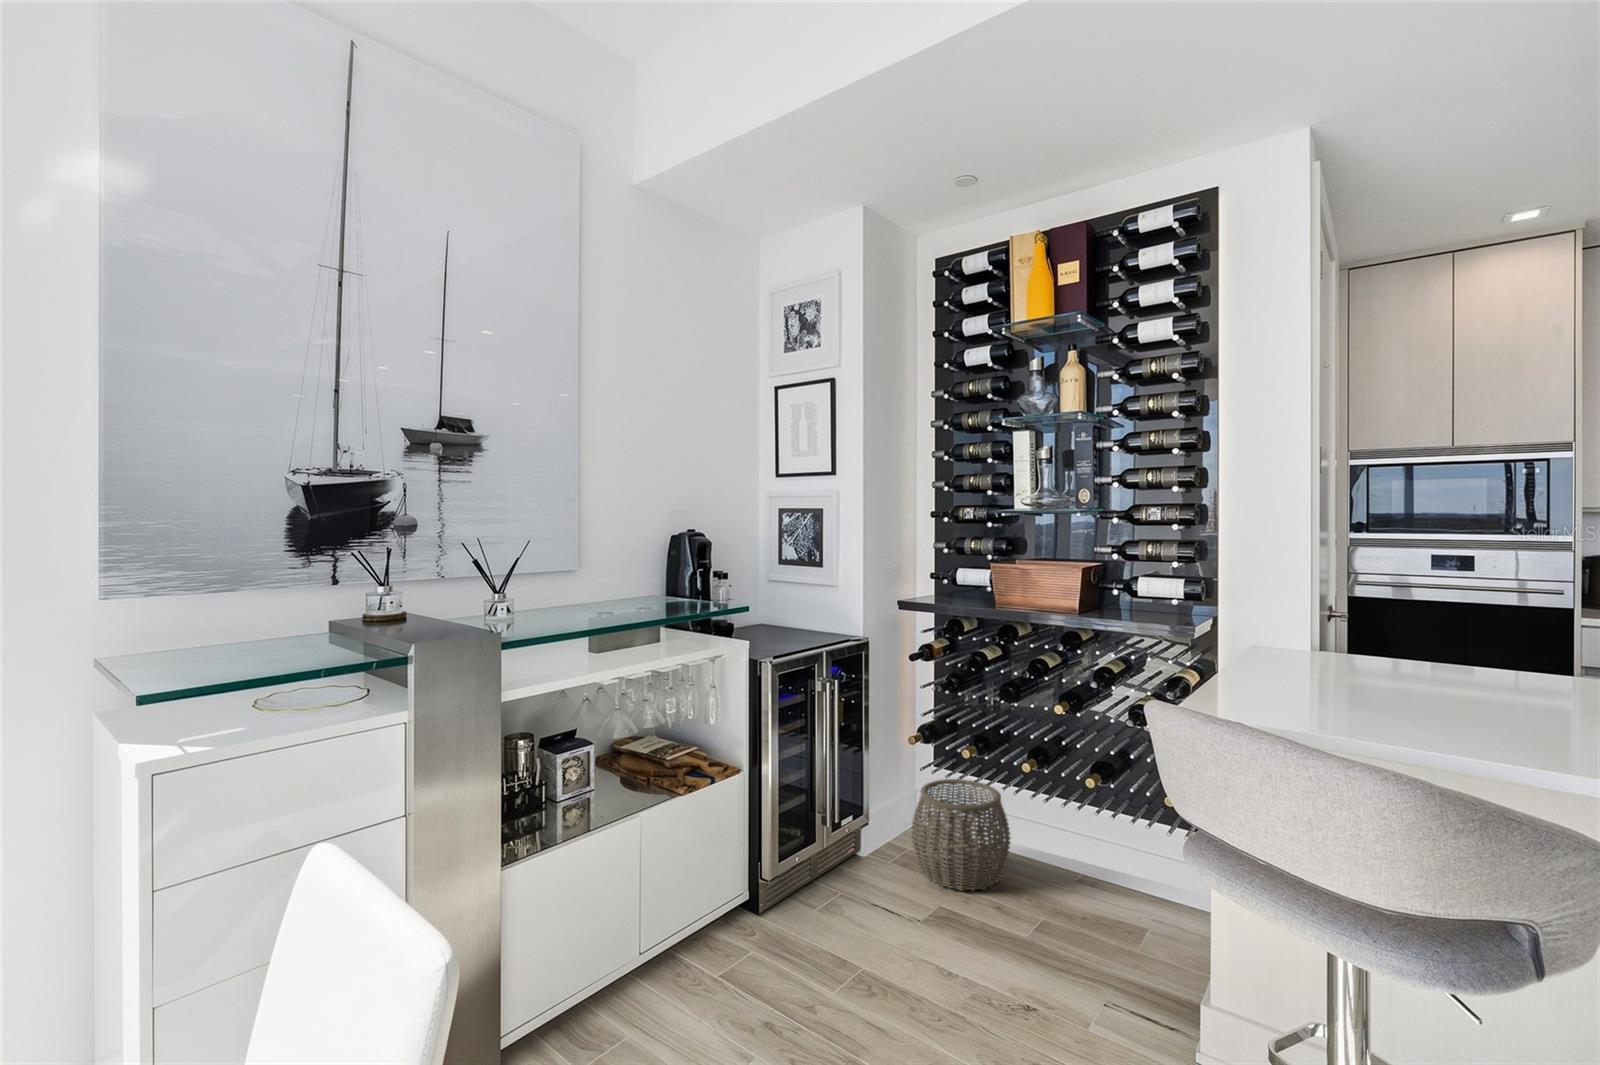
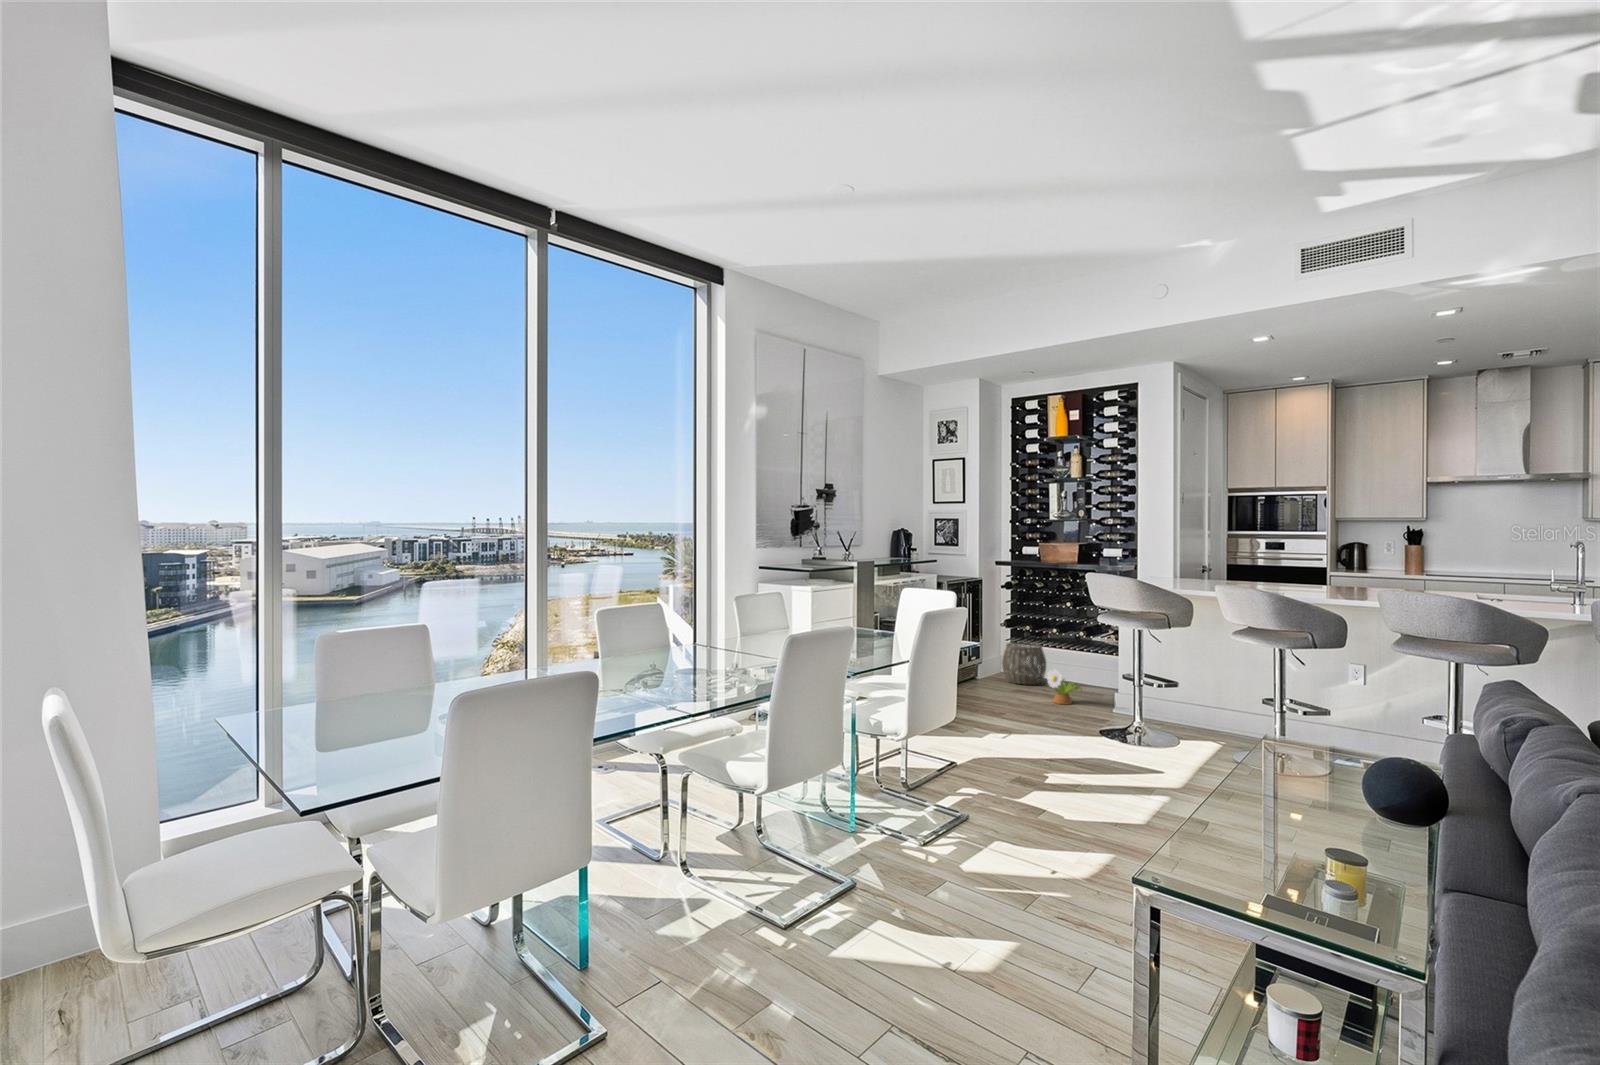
decorative plant: none [1012,908,1115,1006] -> present [1047,670,1082,704]

